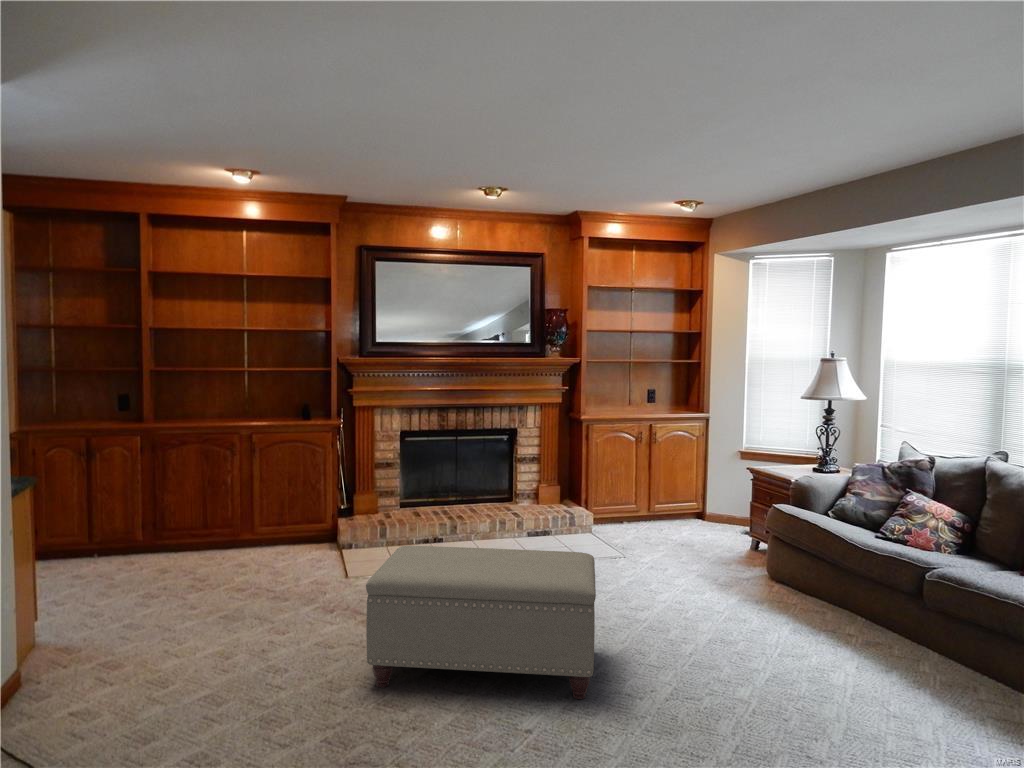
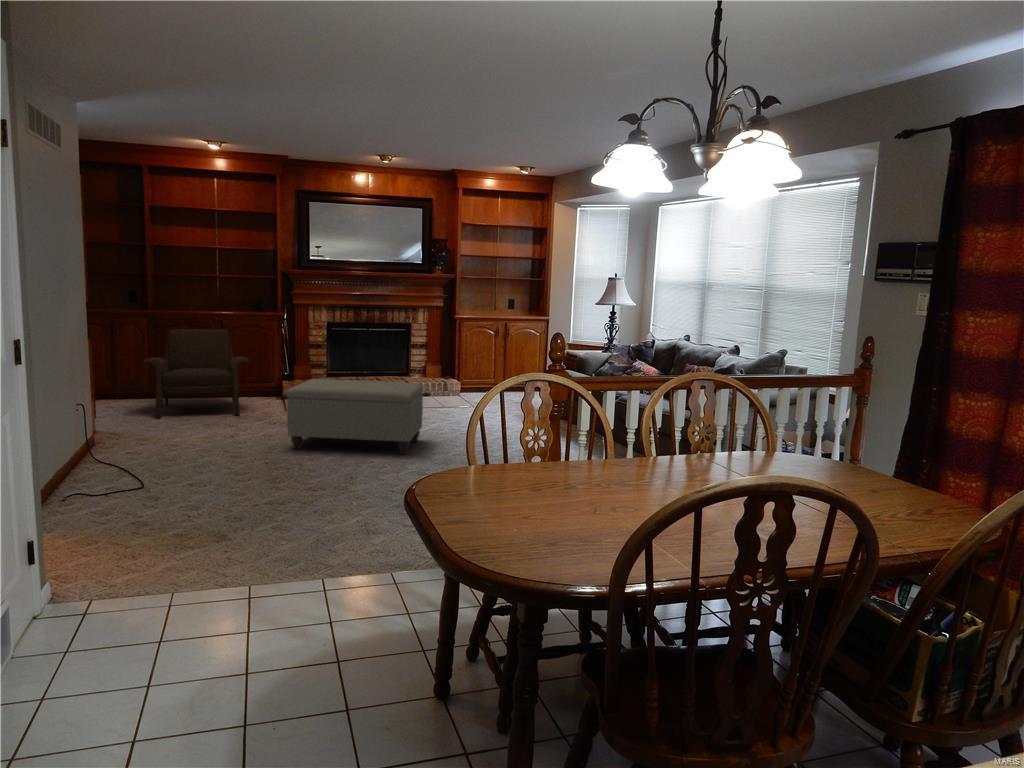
armchair: none [126,447,293,603] -> present [143,329,250,418]

